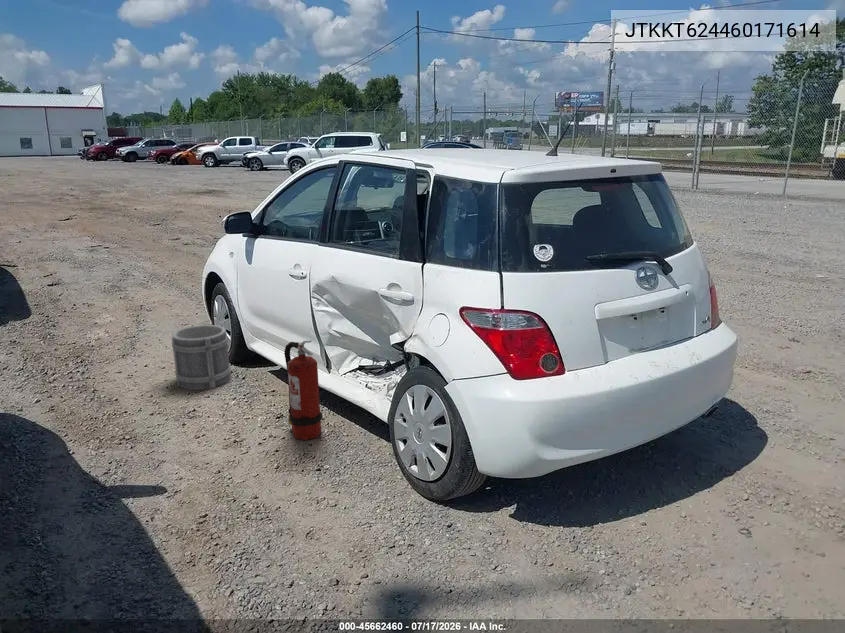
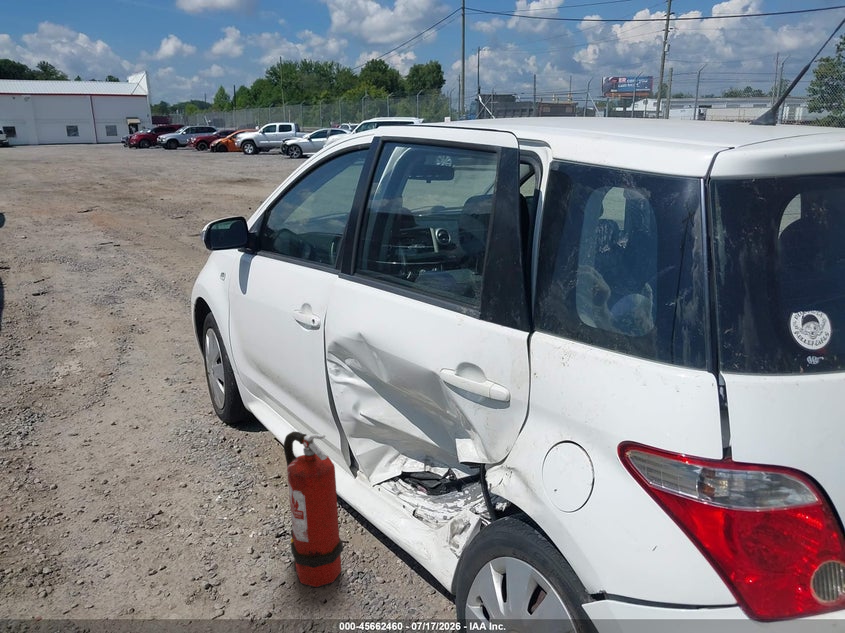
bucket: present [172,325,231,390] -> none [135,372,222,468]

